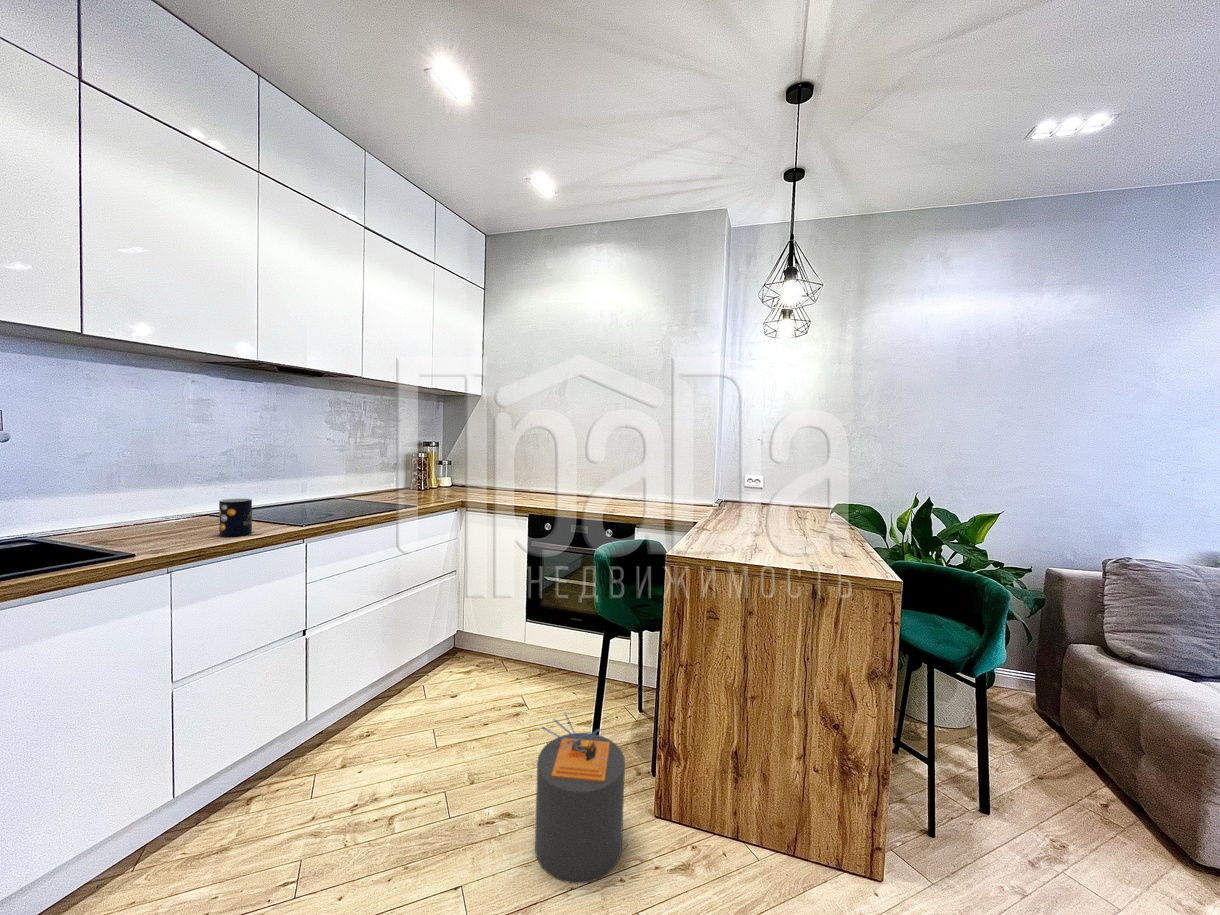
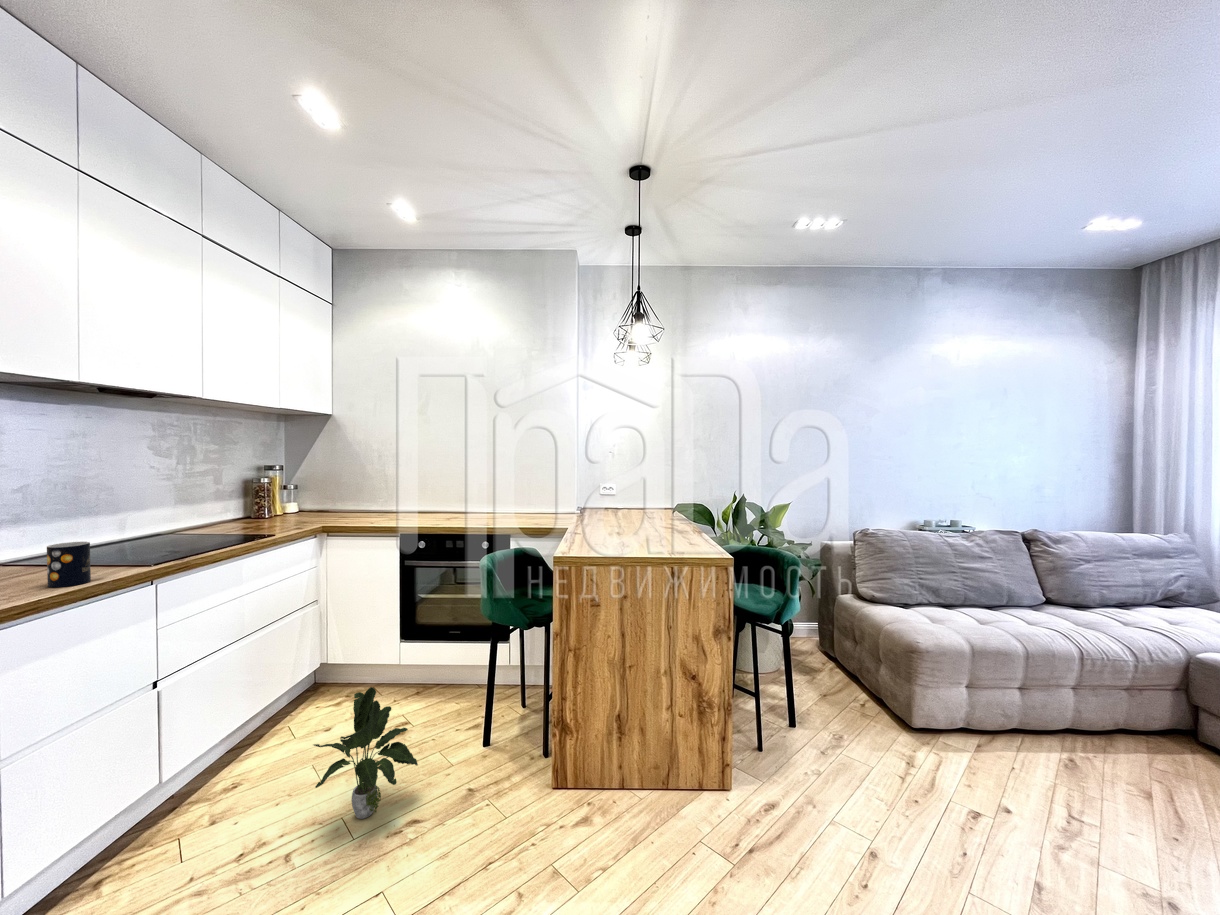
potted plant: none [416,666,517,798] -> present [314,687,418,819]
trash can: present [535,715,625,883] -> none [444,707,529,858]

